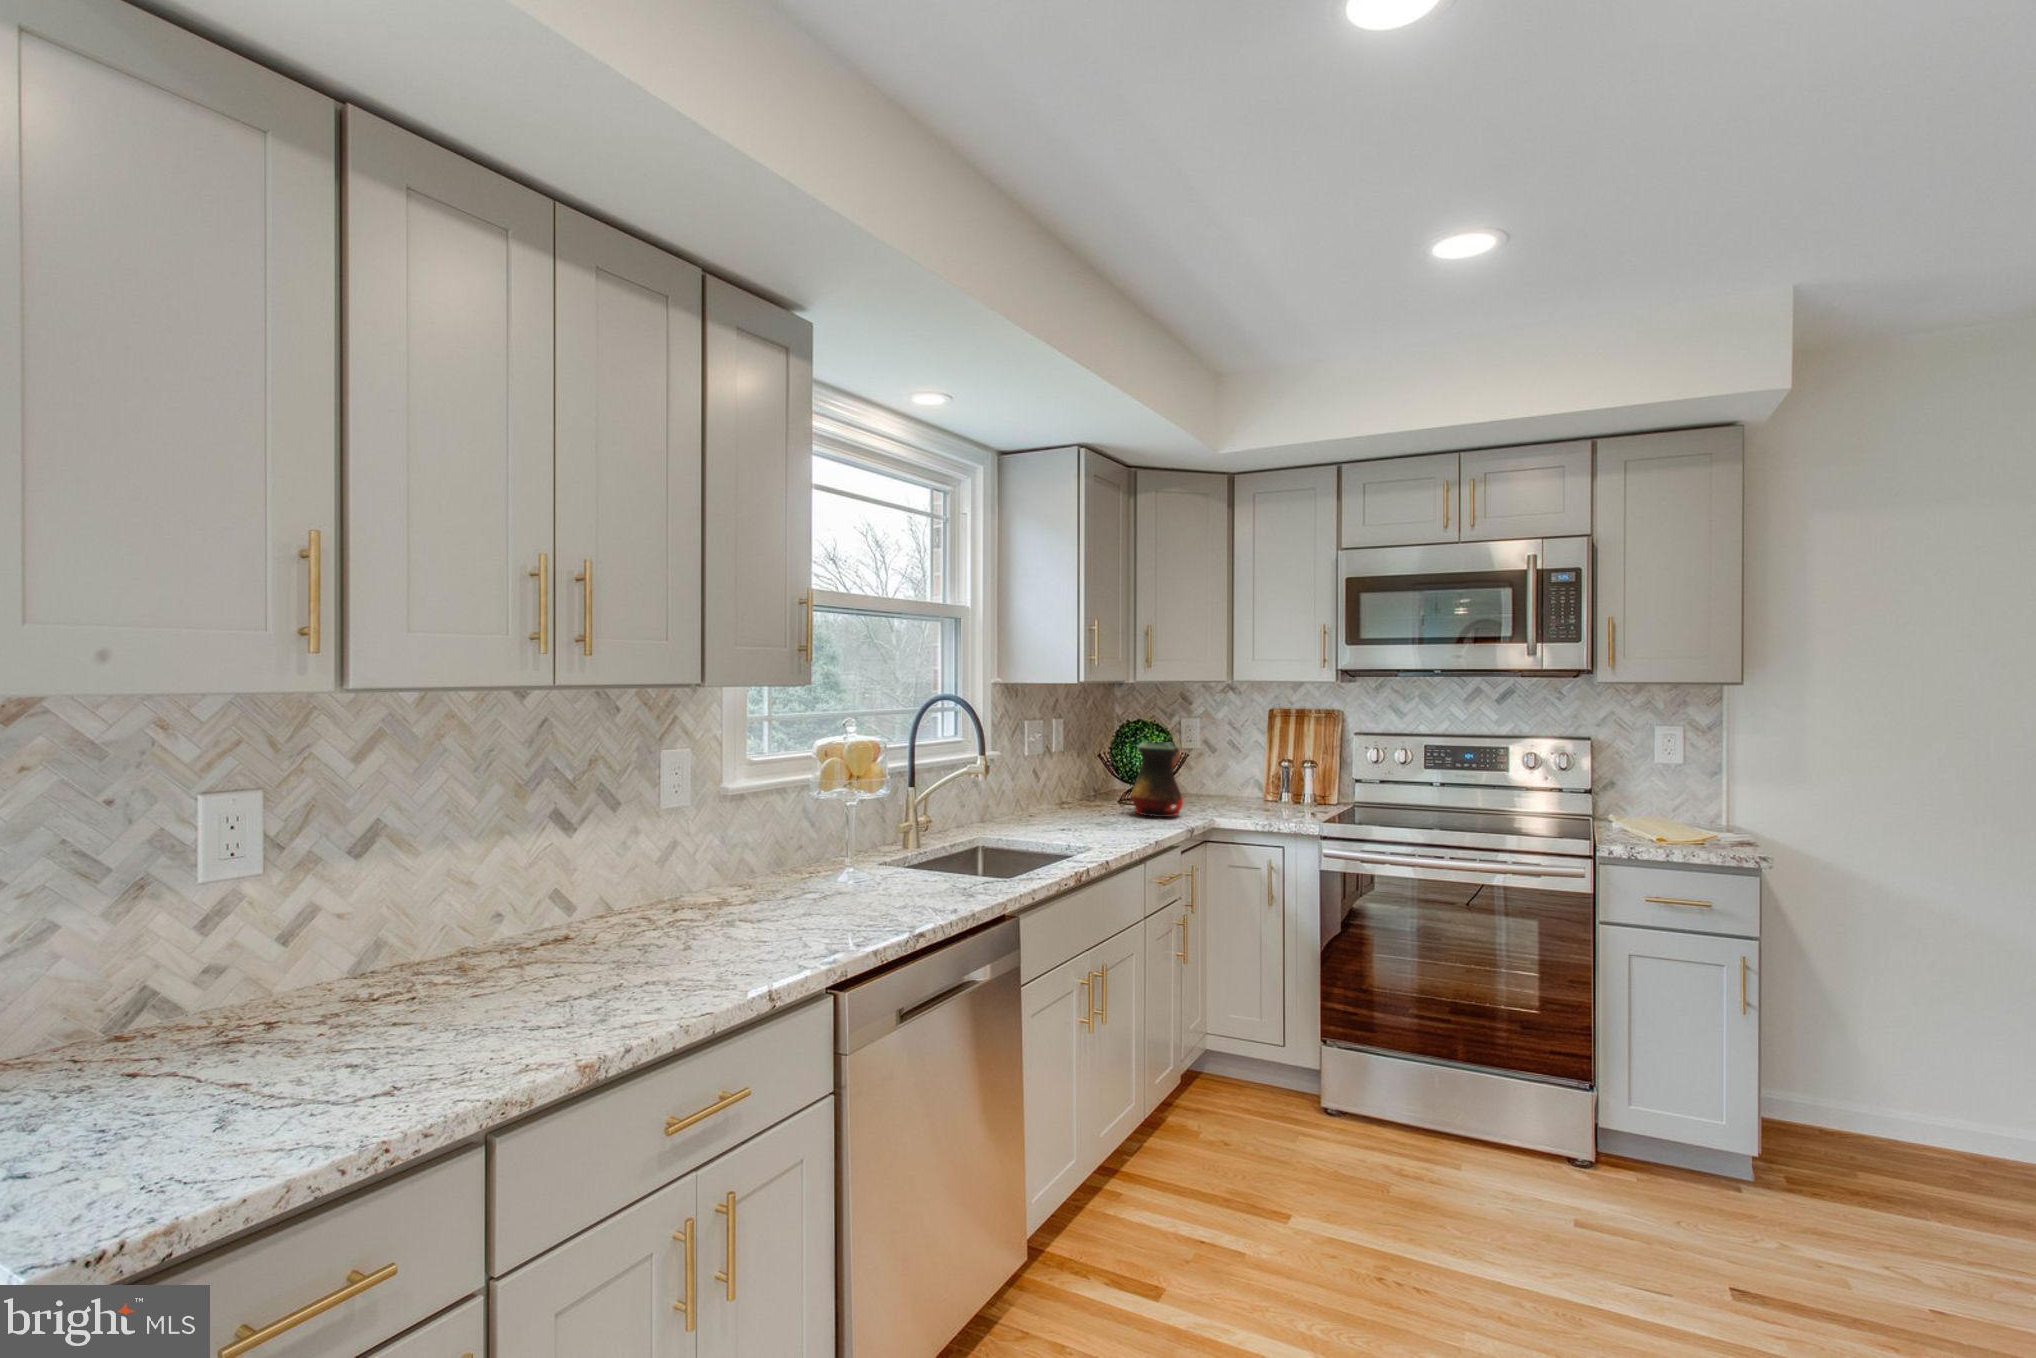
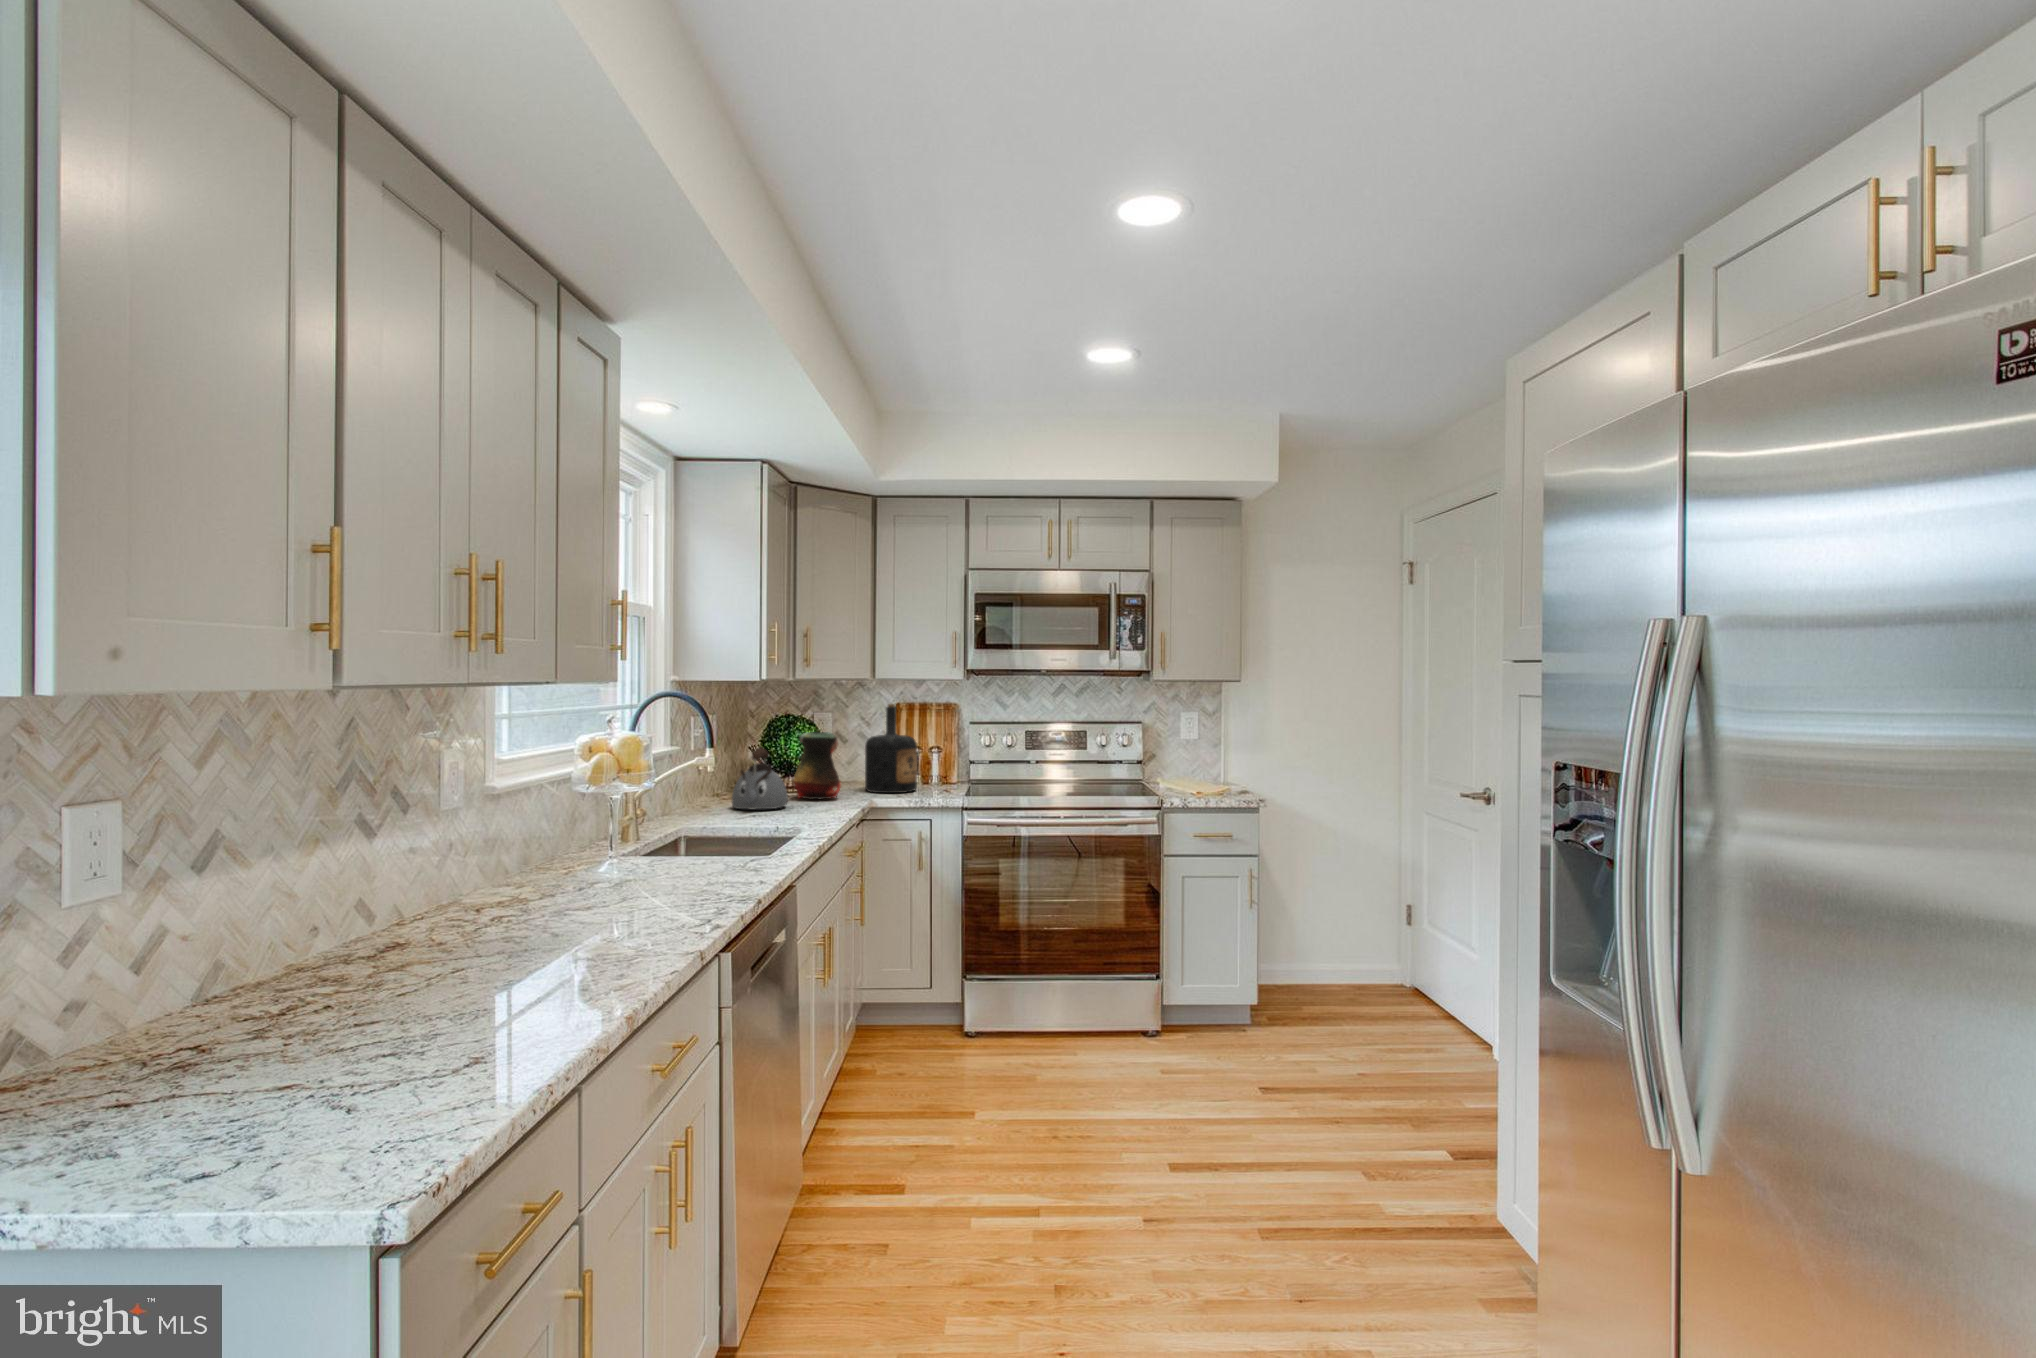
bottle: none [1220,710,1280,814] -> present [865,704,917,793]
kettle: none [1056,759,1115,827] -> present [732,748,788,809]

